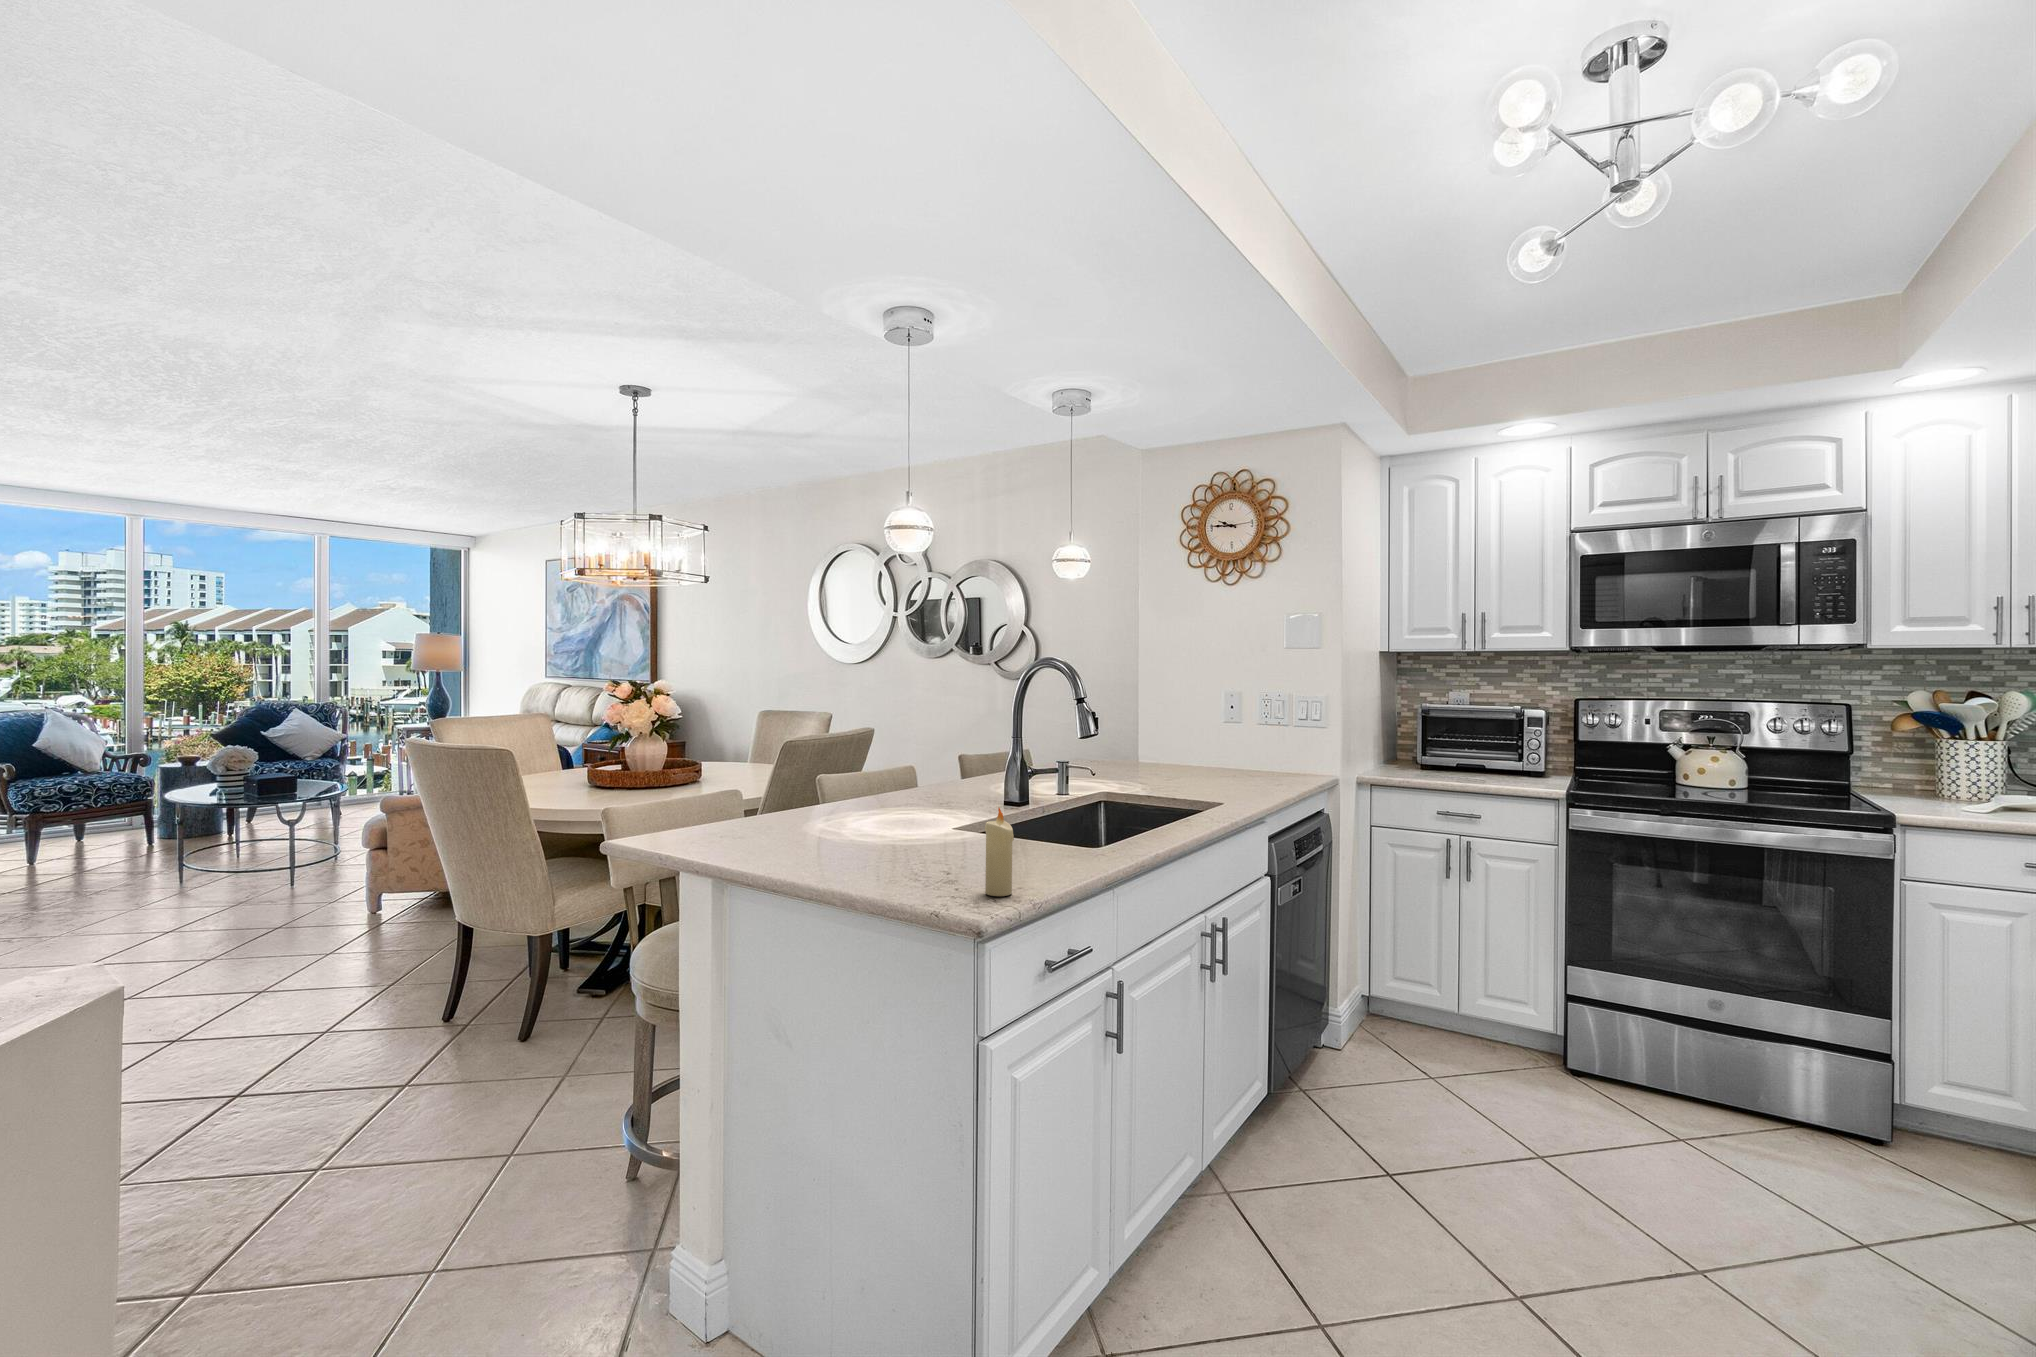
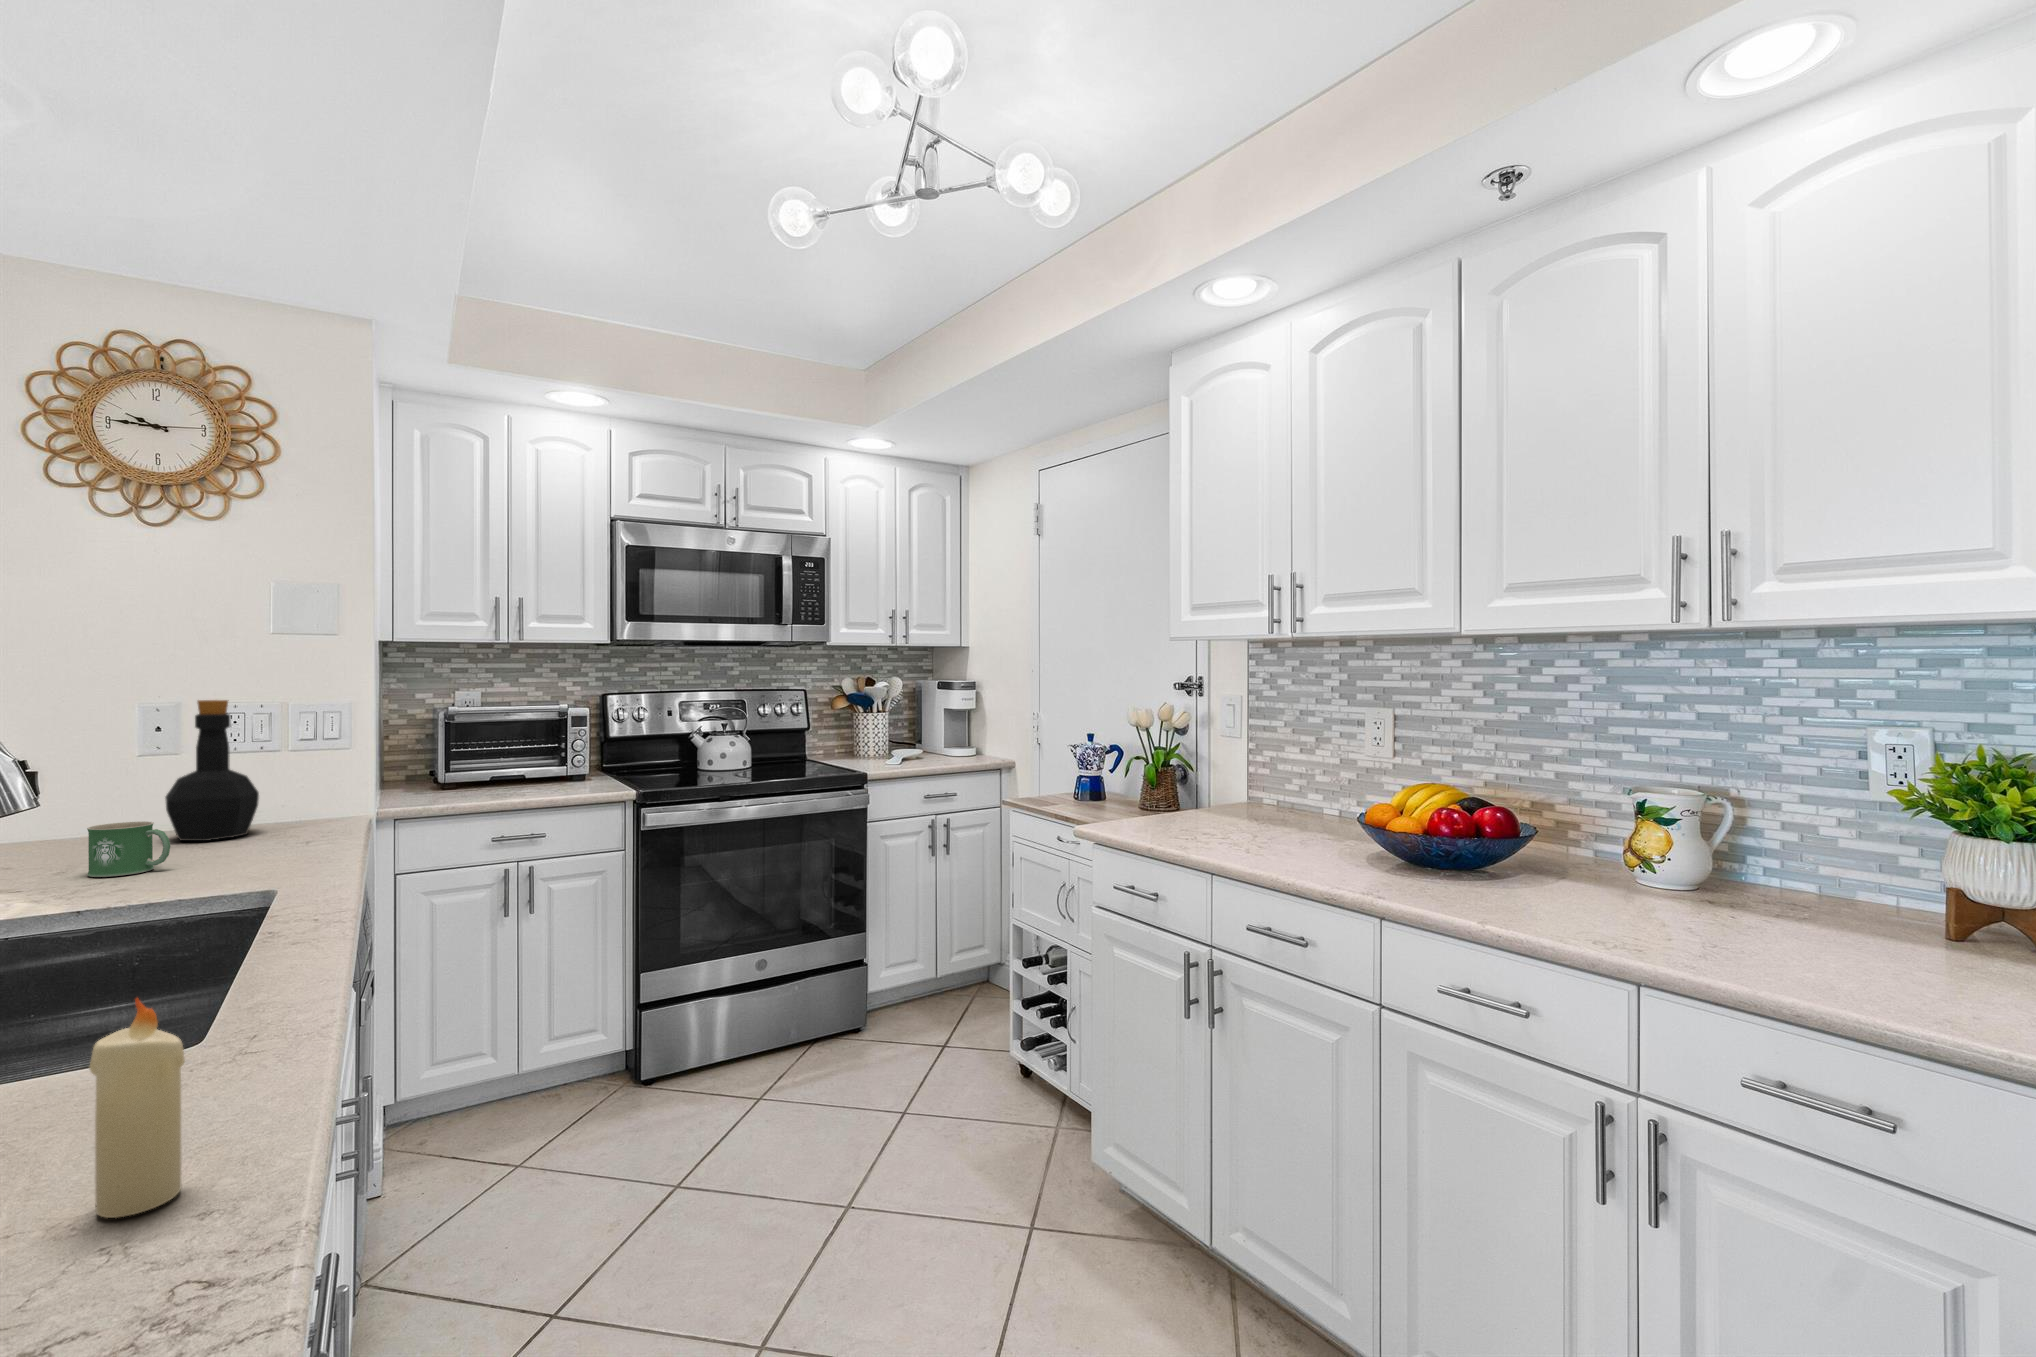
bottle: none [1222,691,1269,779] -> present [165,700,259,841]
mug: none [1169,759,1201,788] -> present [87,821,170,877]

